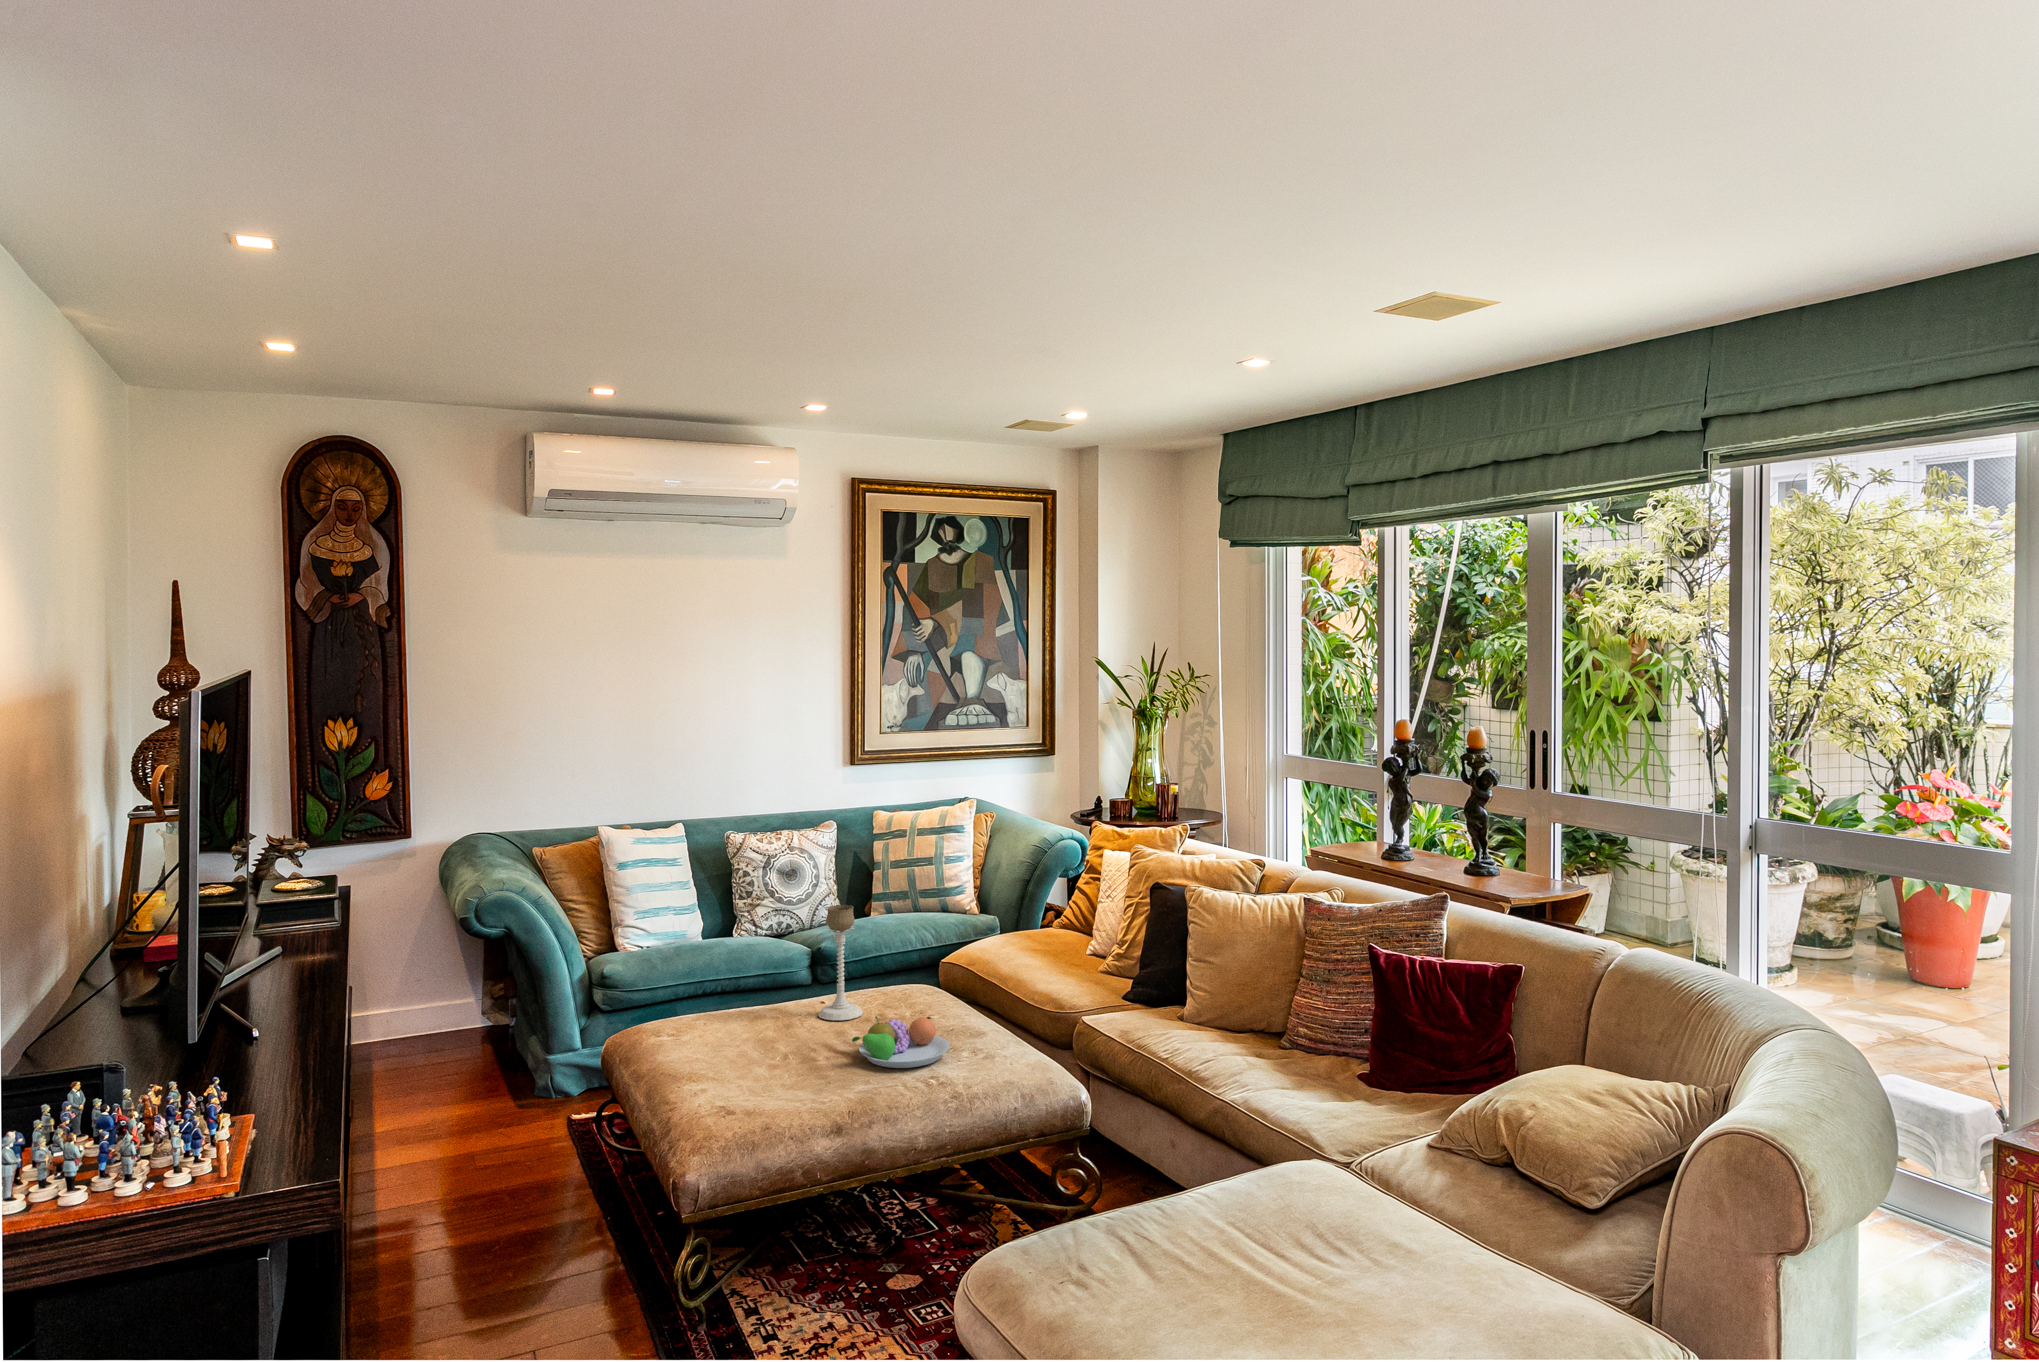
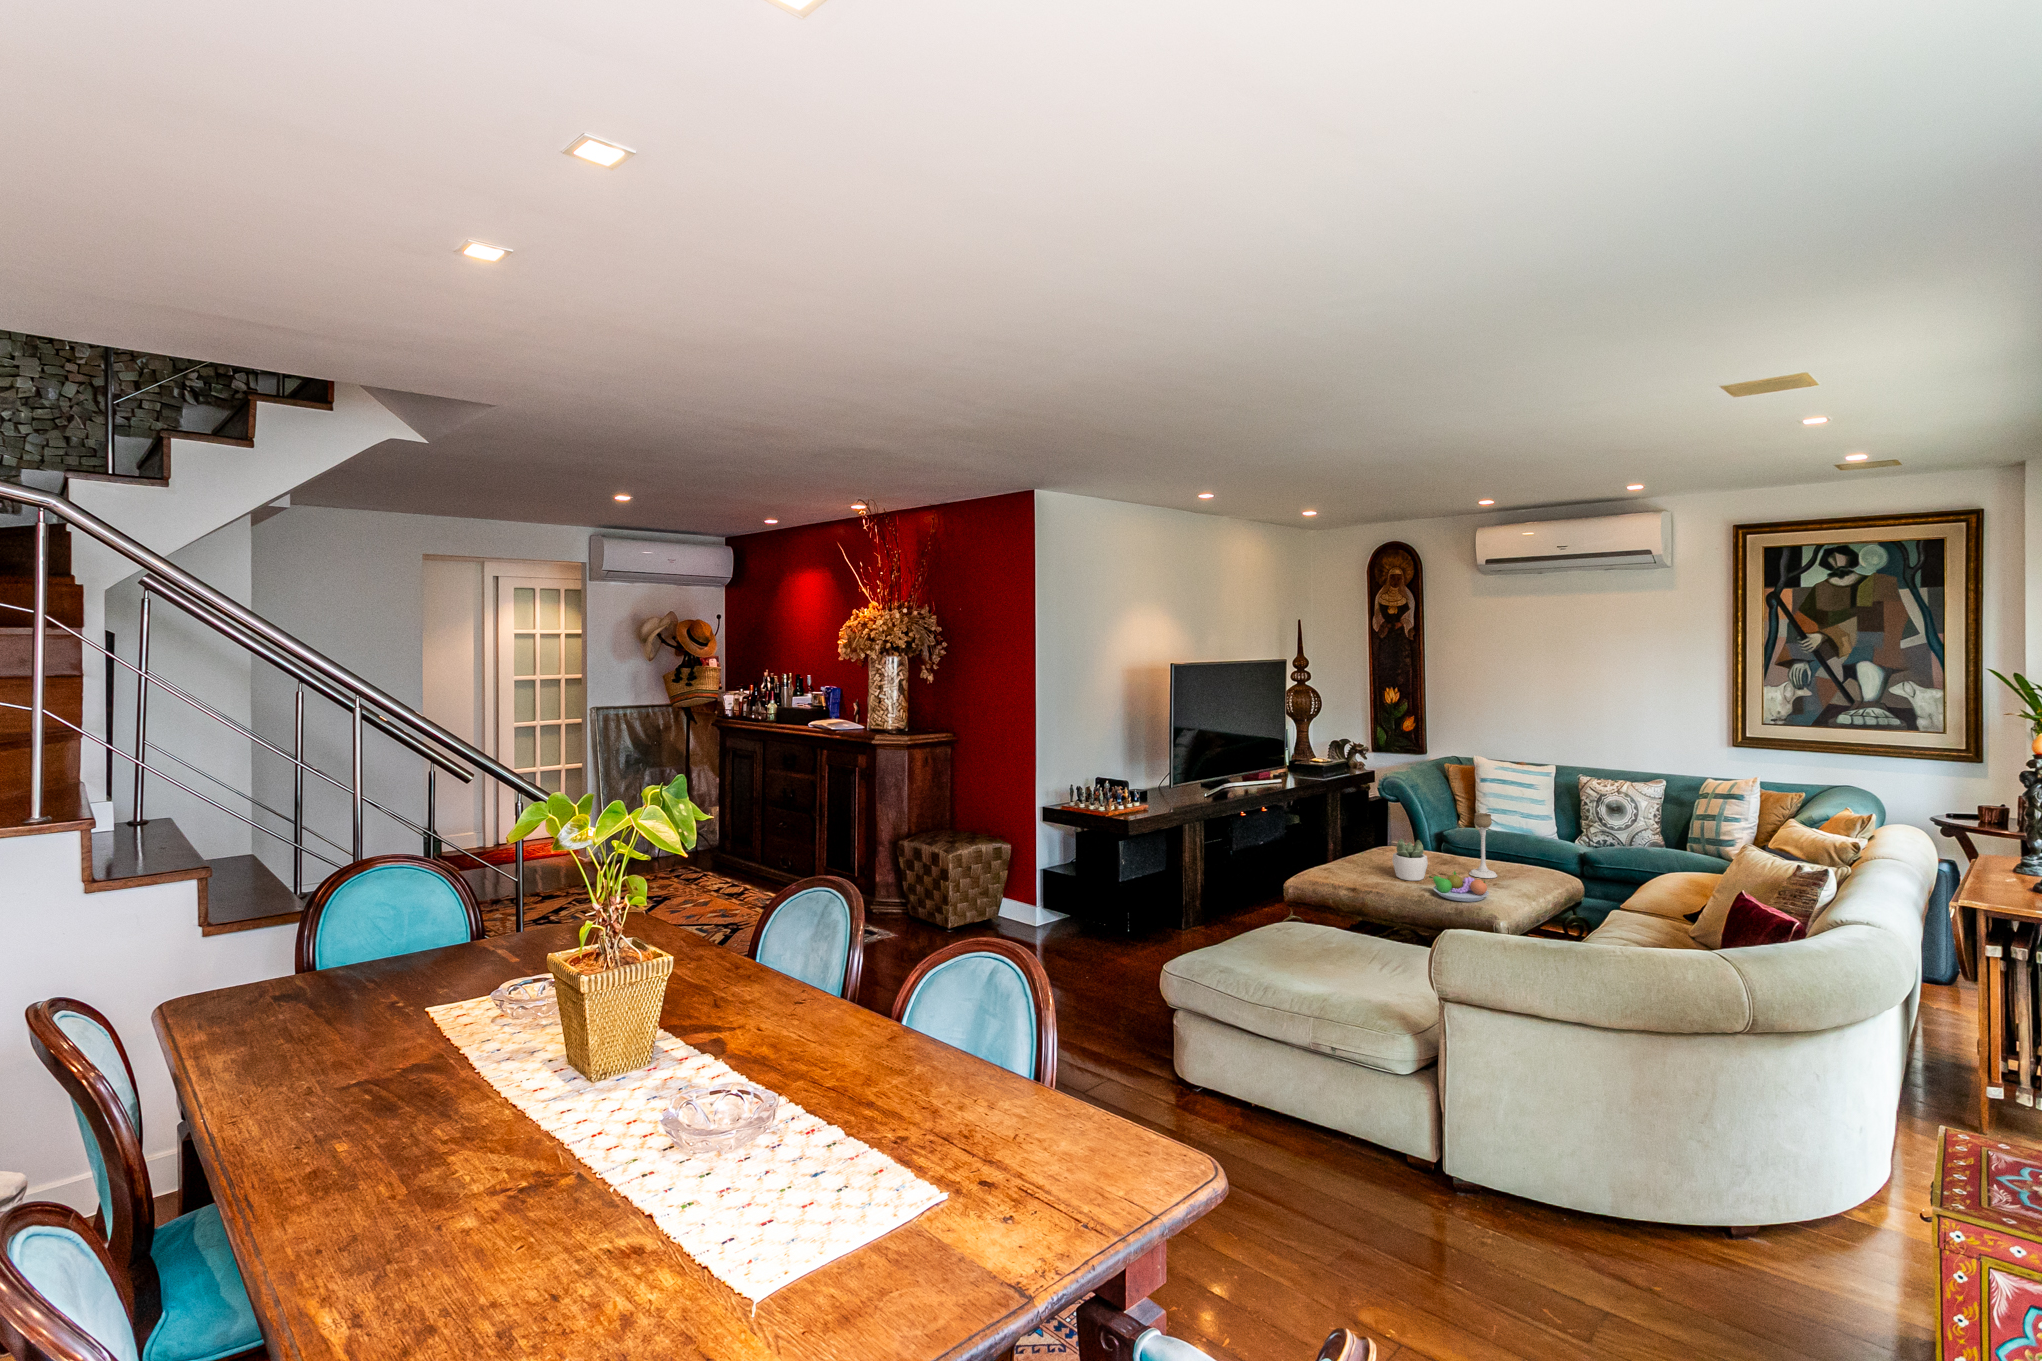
succulent plant: none [744,979,808,1064] -> present [1392,839,1428,881]

